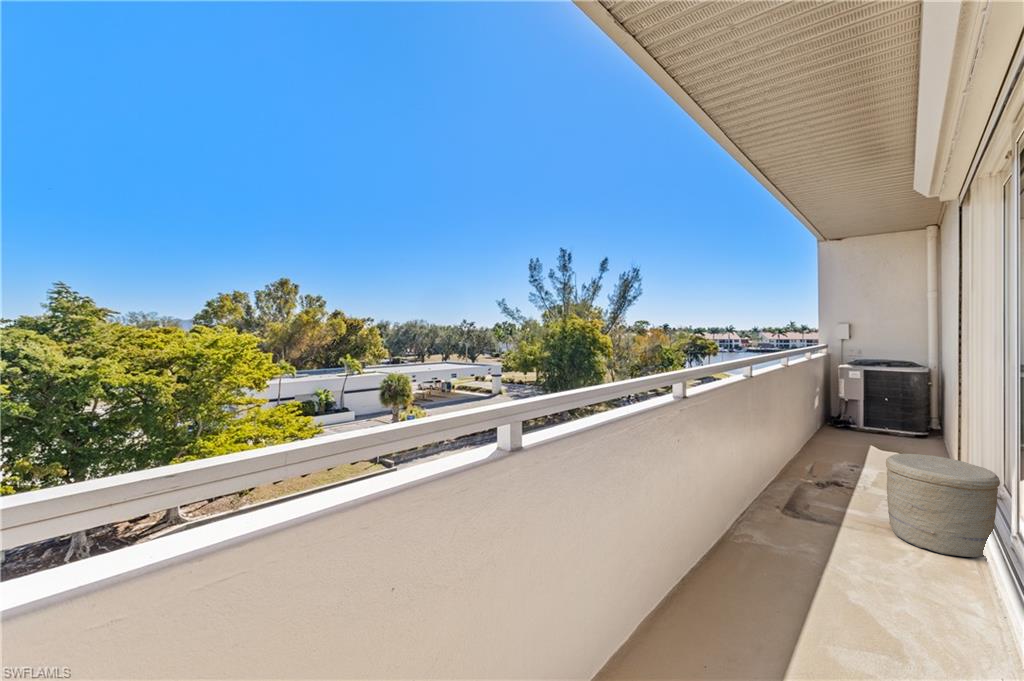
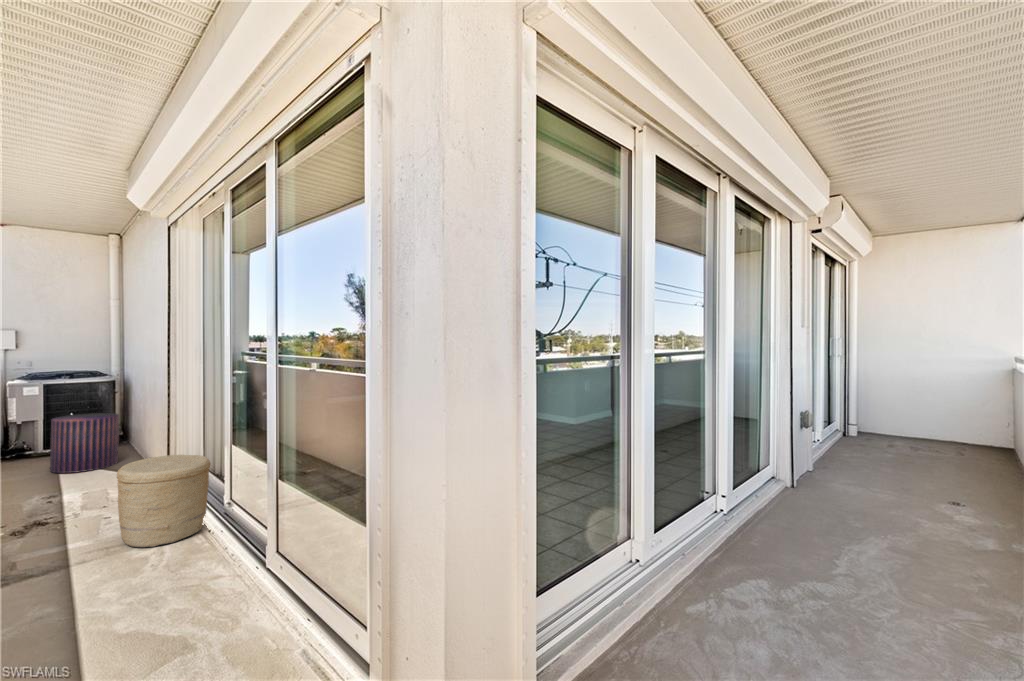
pouf: none [862,400,925,456] -> present [50,413,119,473]

